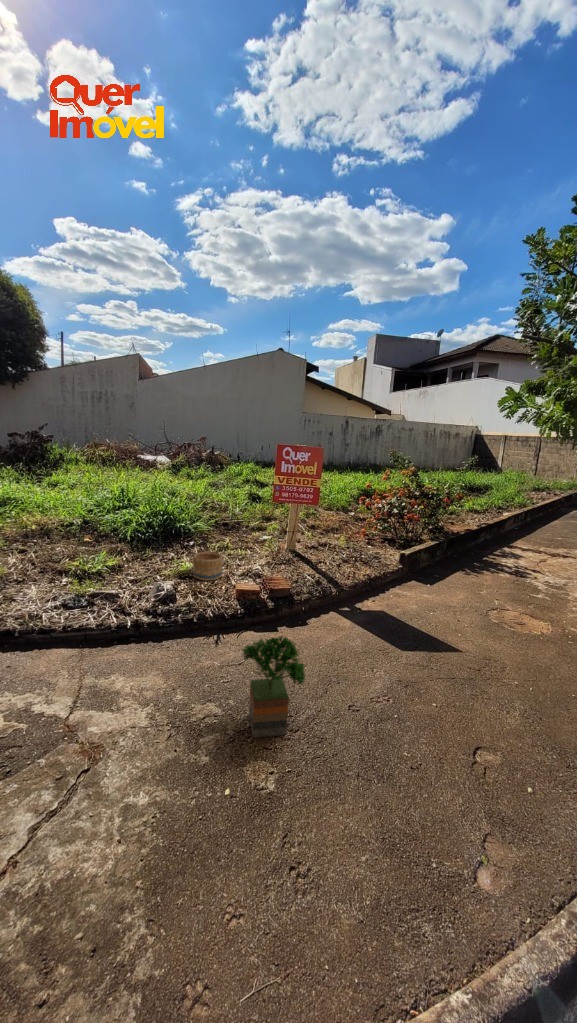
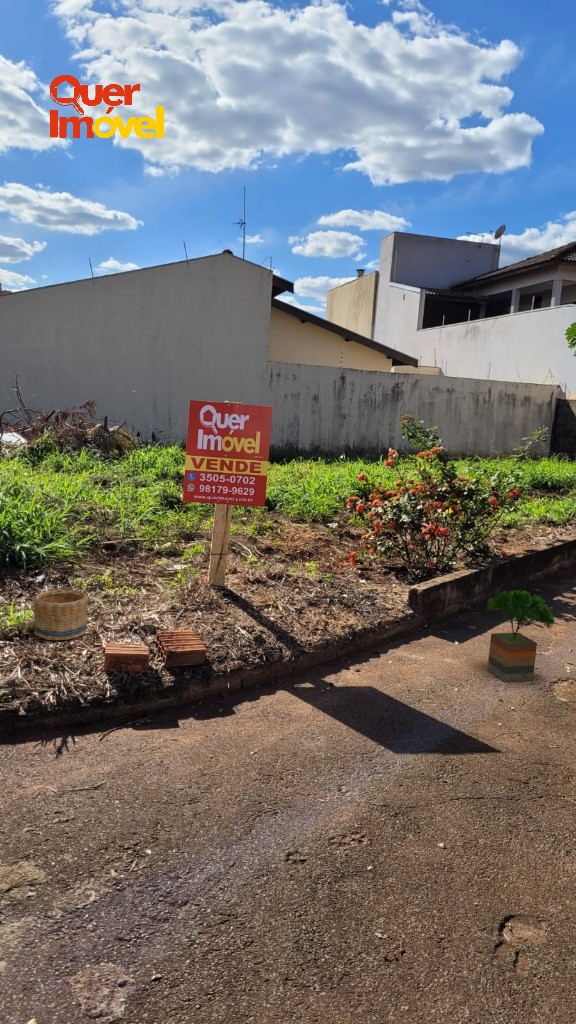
potted tree: present [242,636,305,738] -> present [487,590,555,682]

